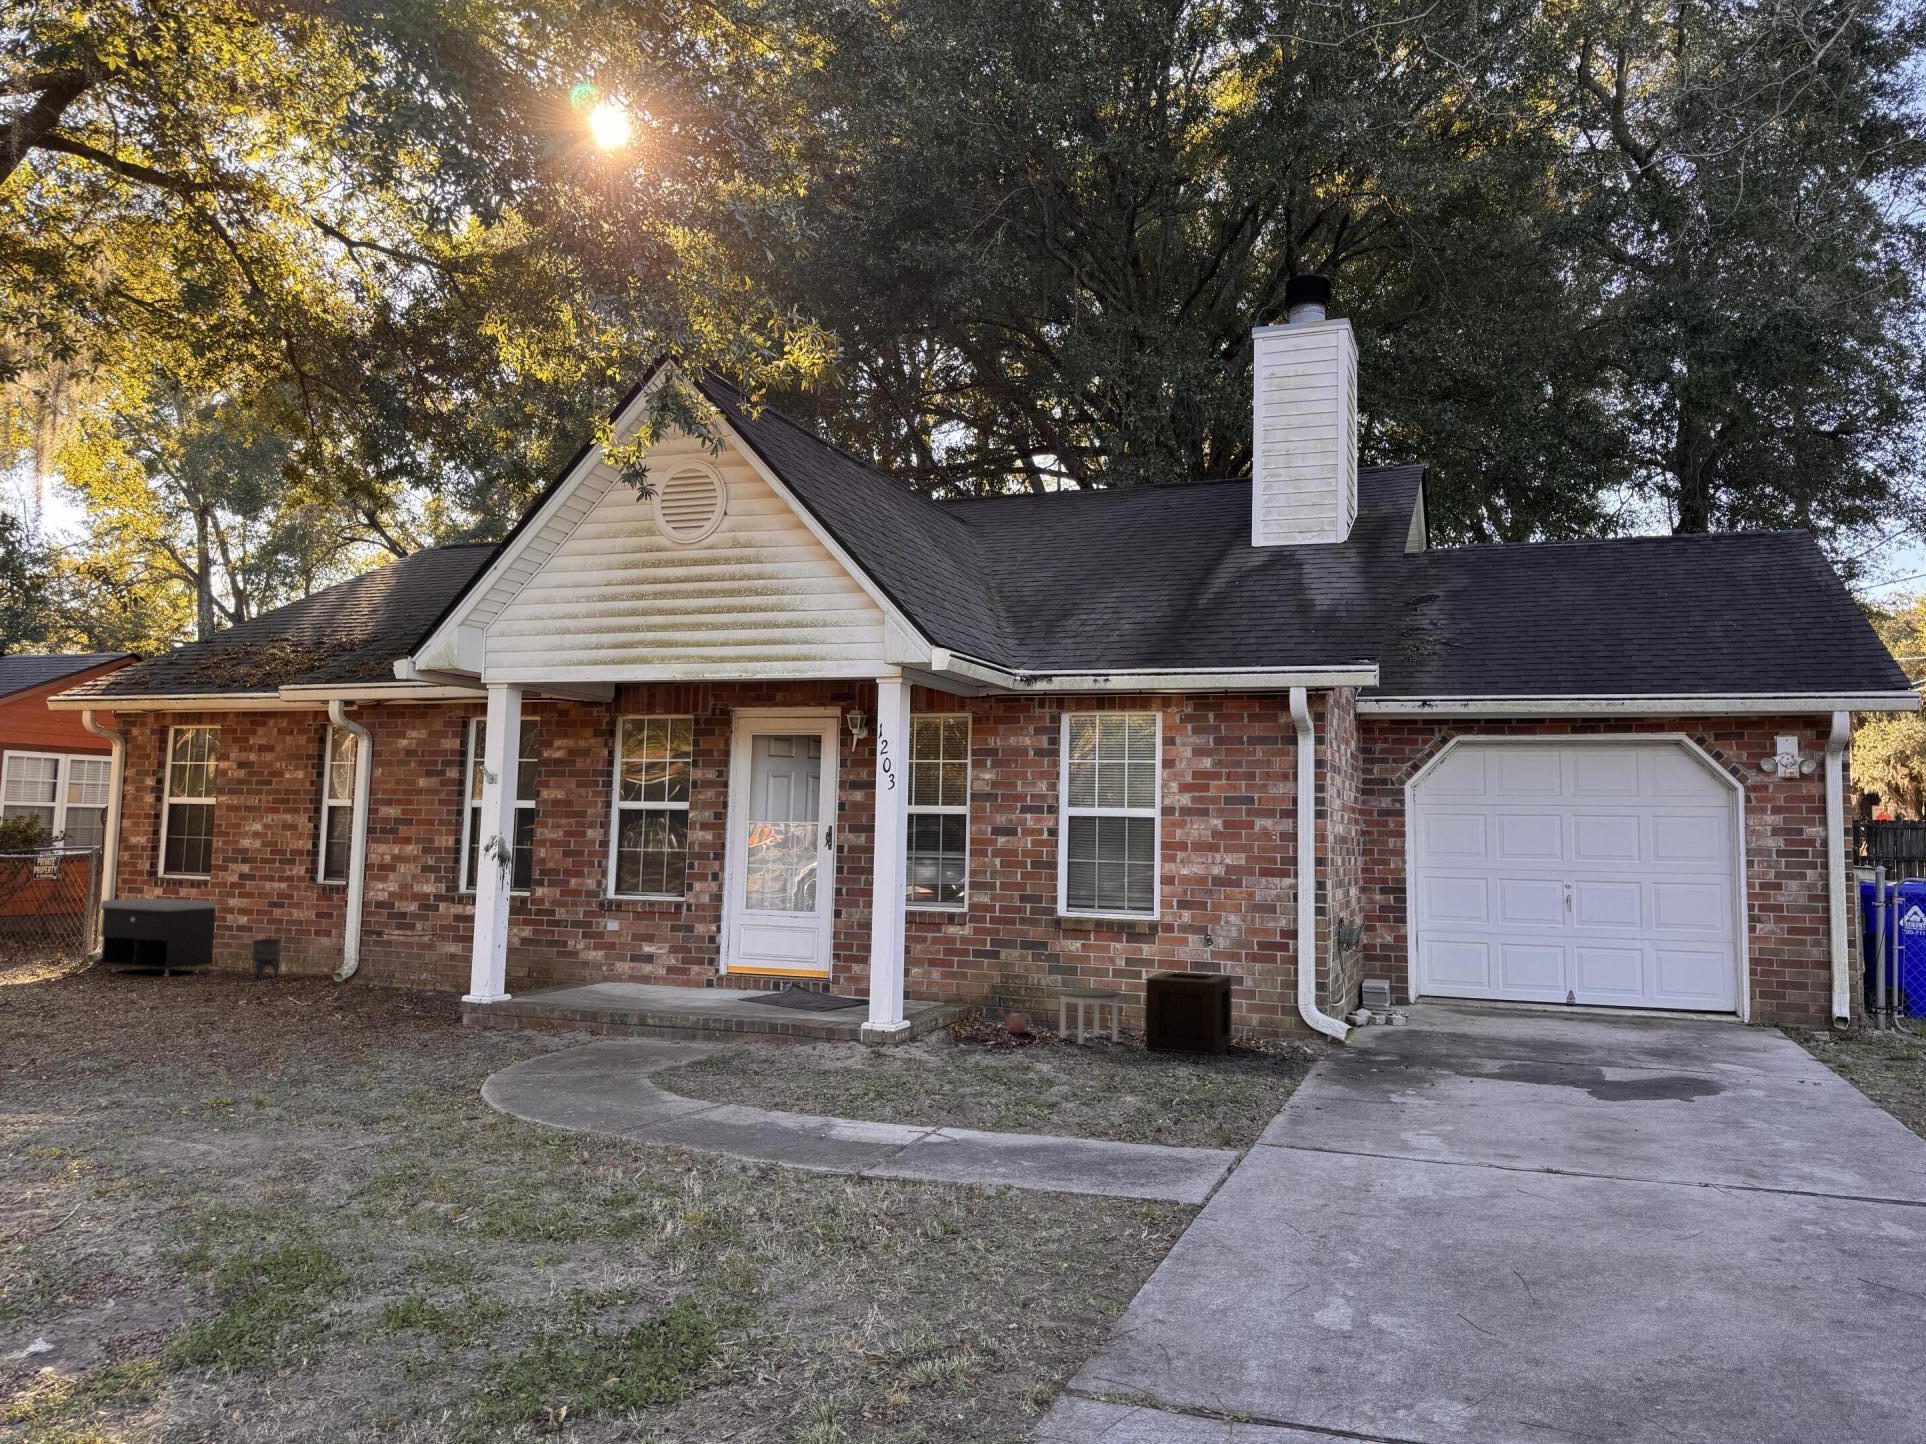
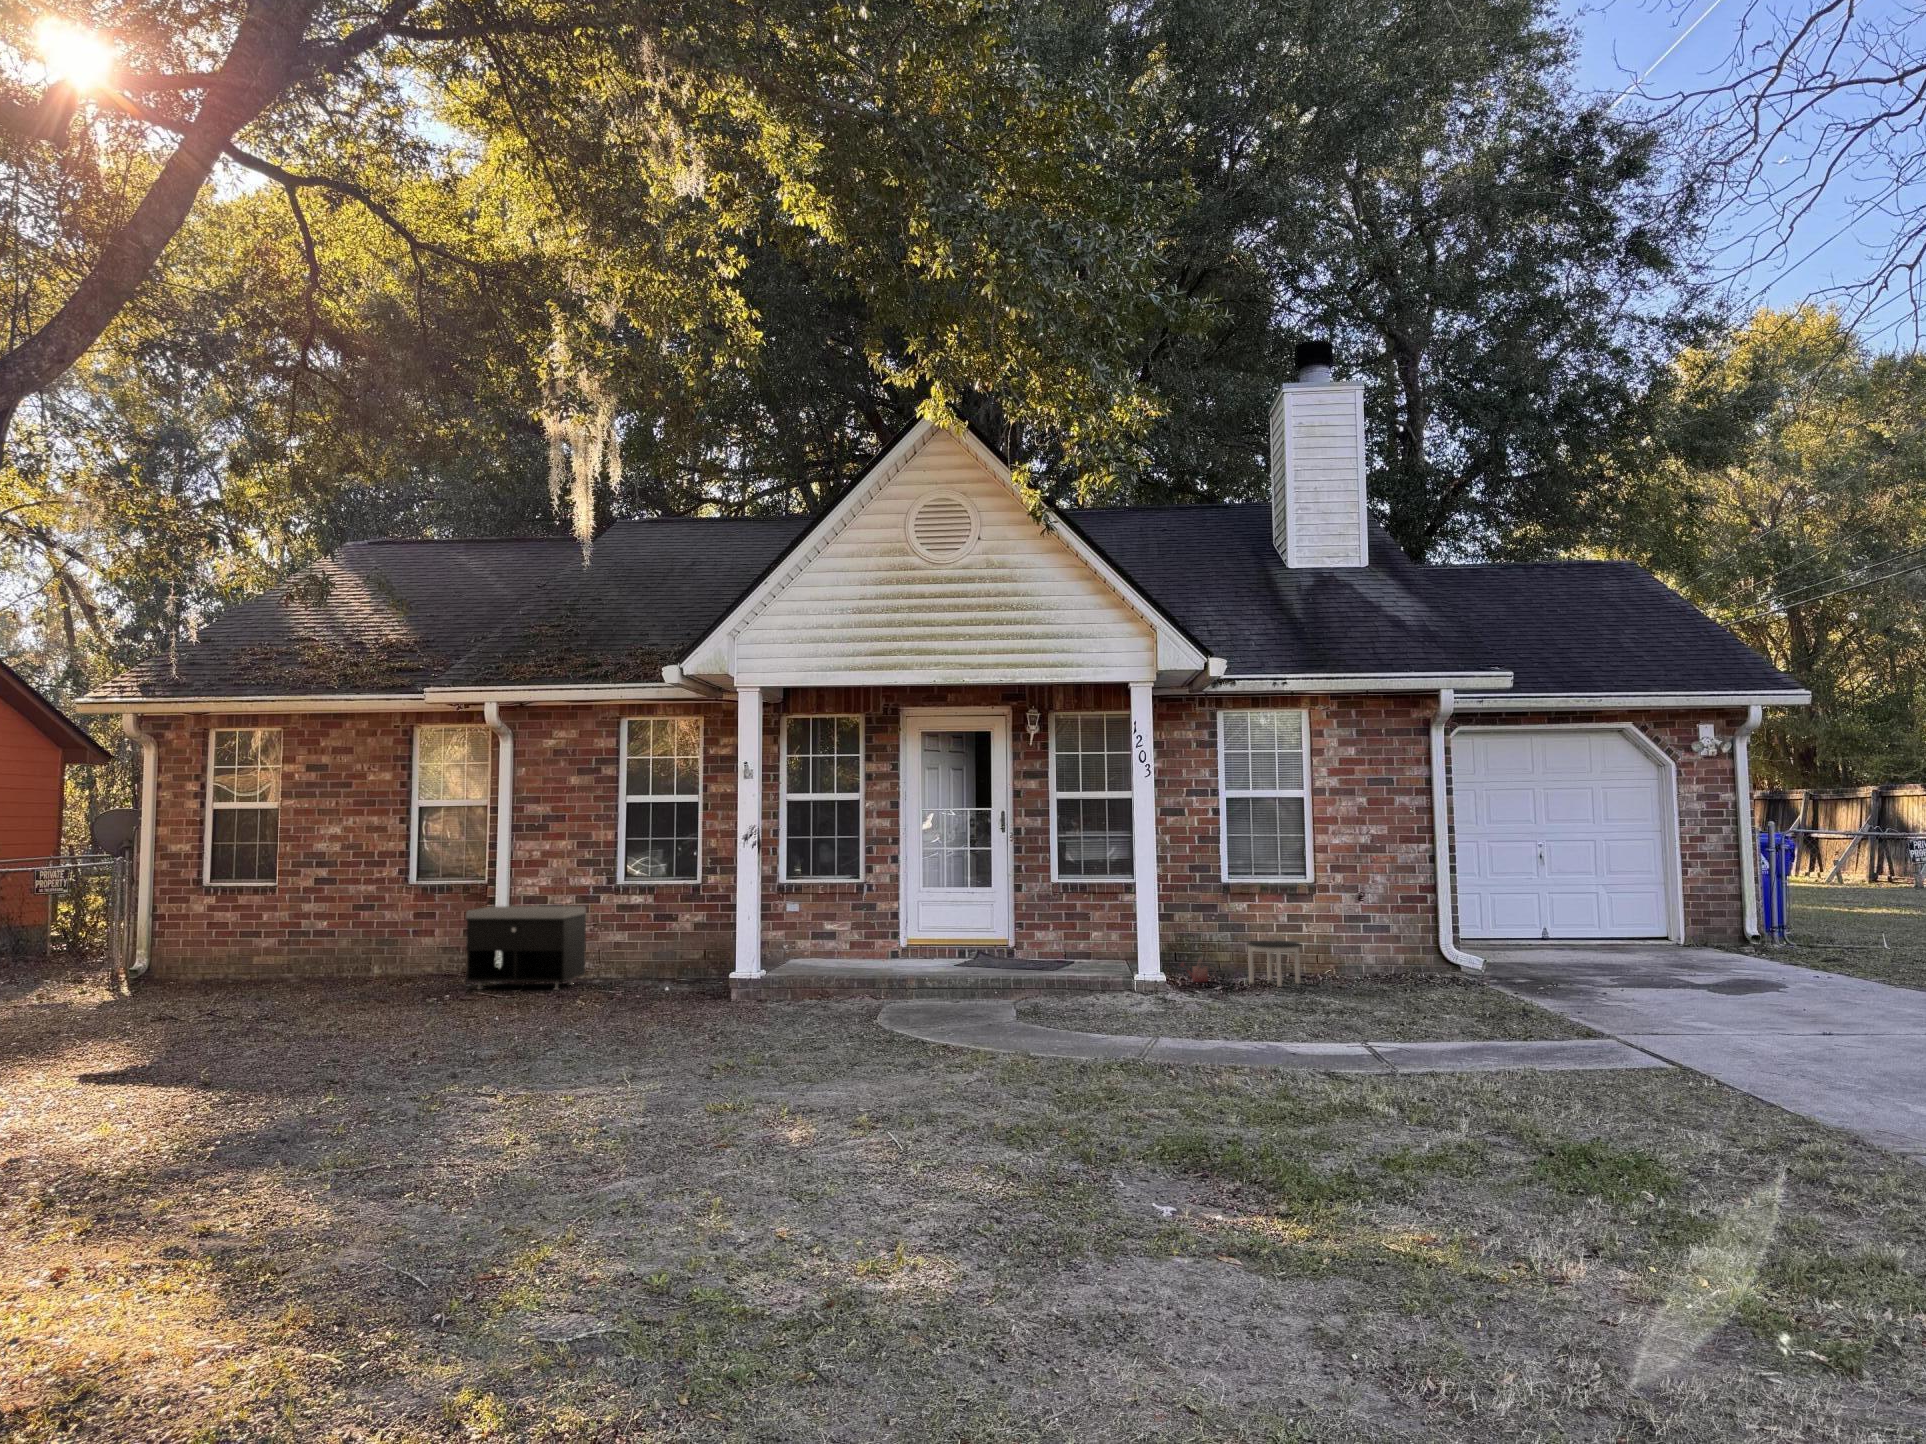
storage bench: present [100,898,216,976] -> present [466,906,586,990]
planter: present [252,939,282,979] -> none [351,943,380,984]
wooden crate: present [1145,972,1232,1055] -> none [1326,923,1400,987]

